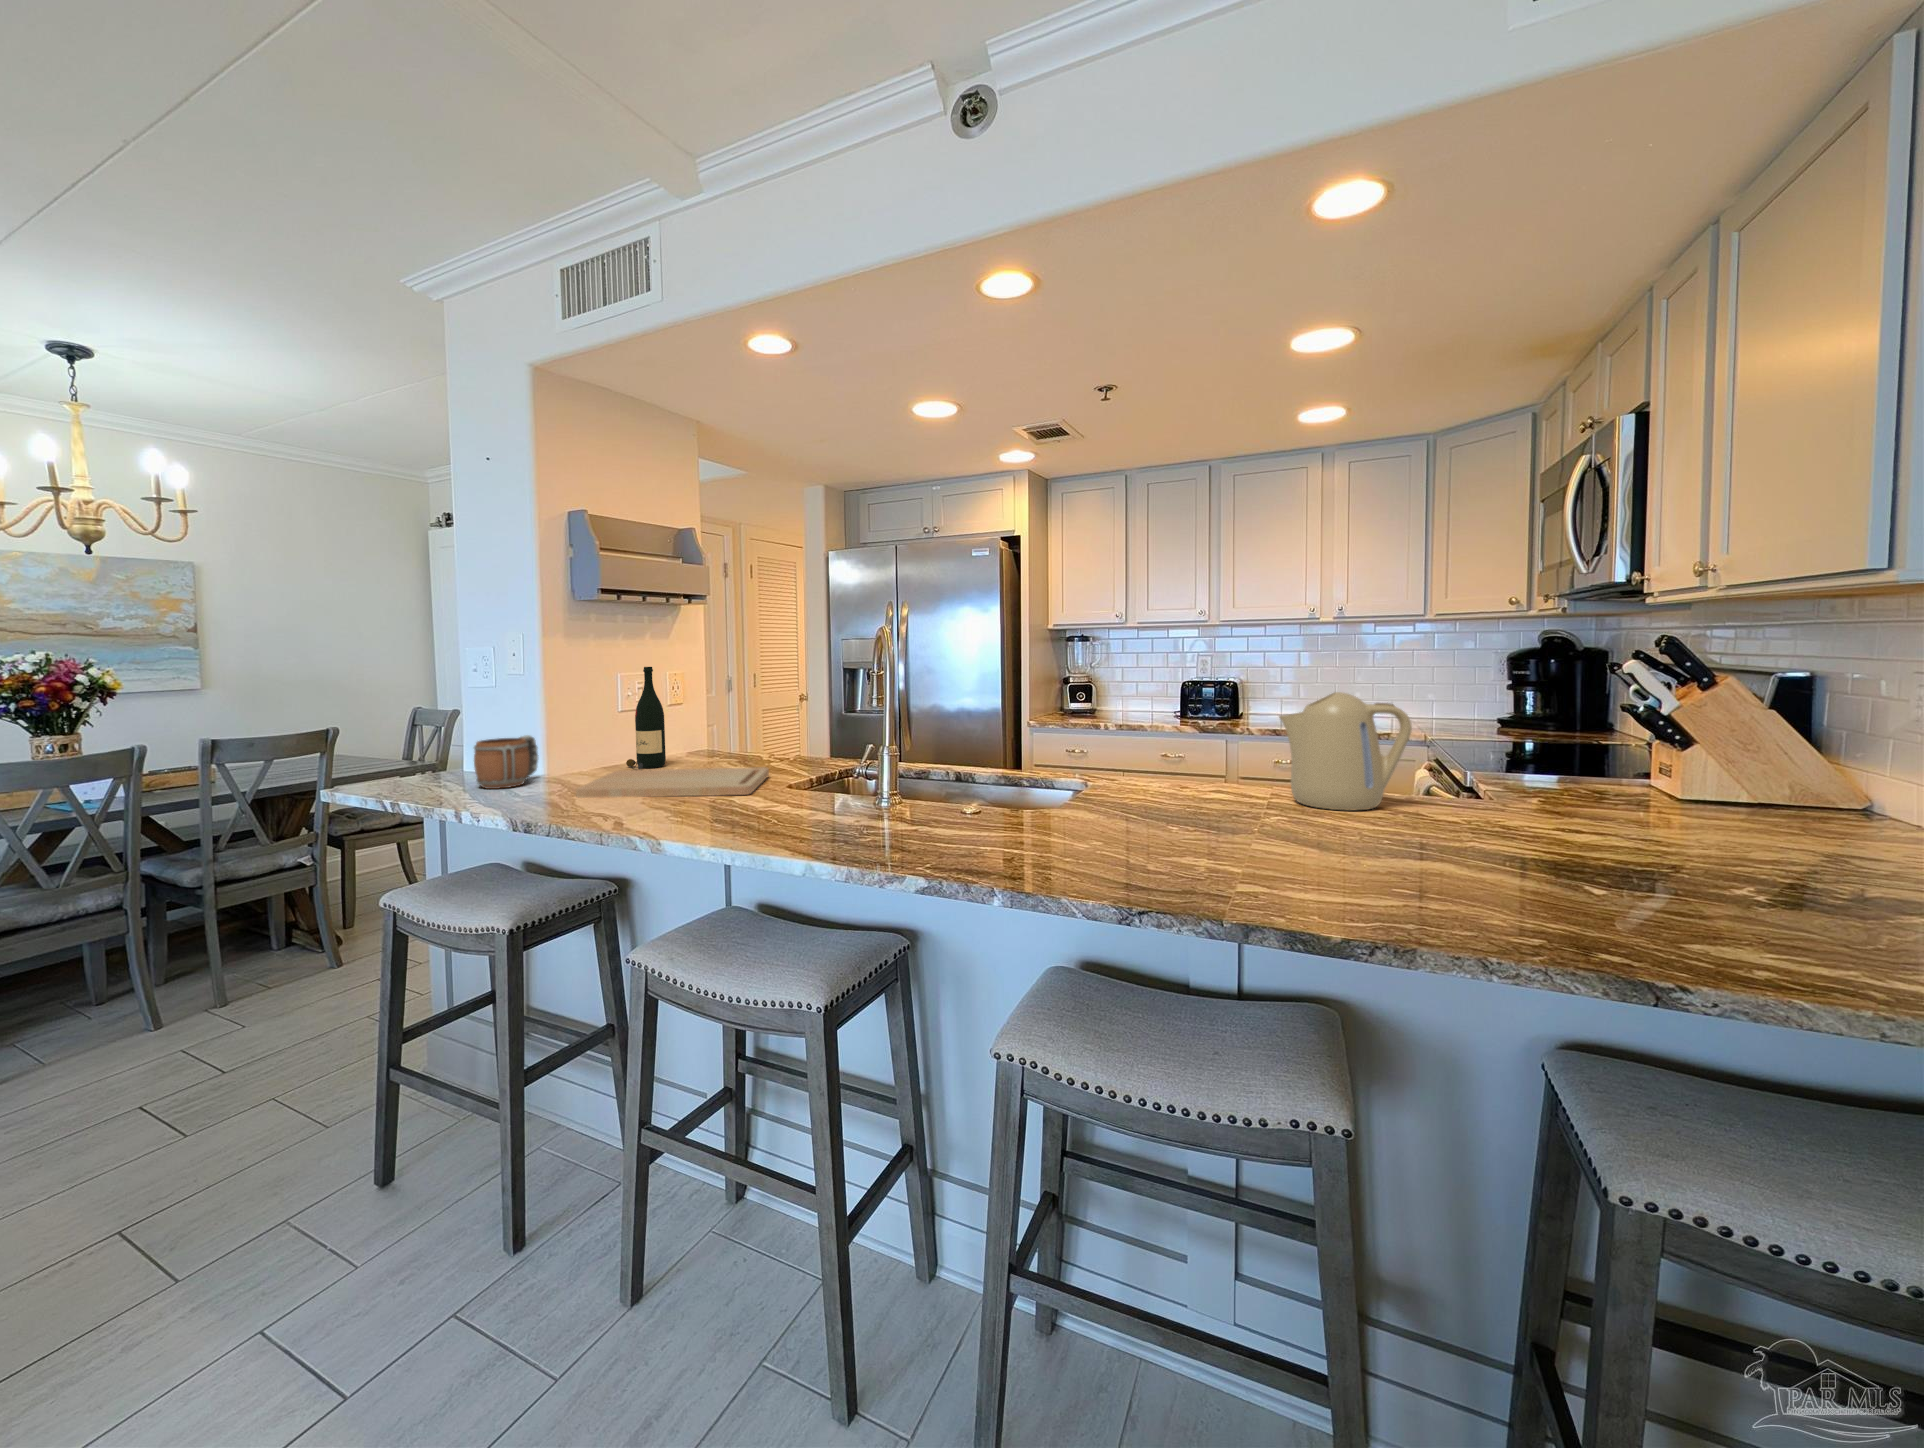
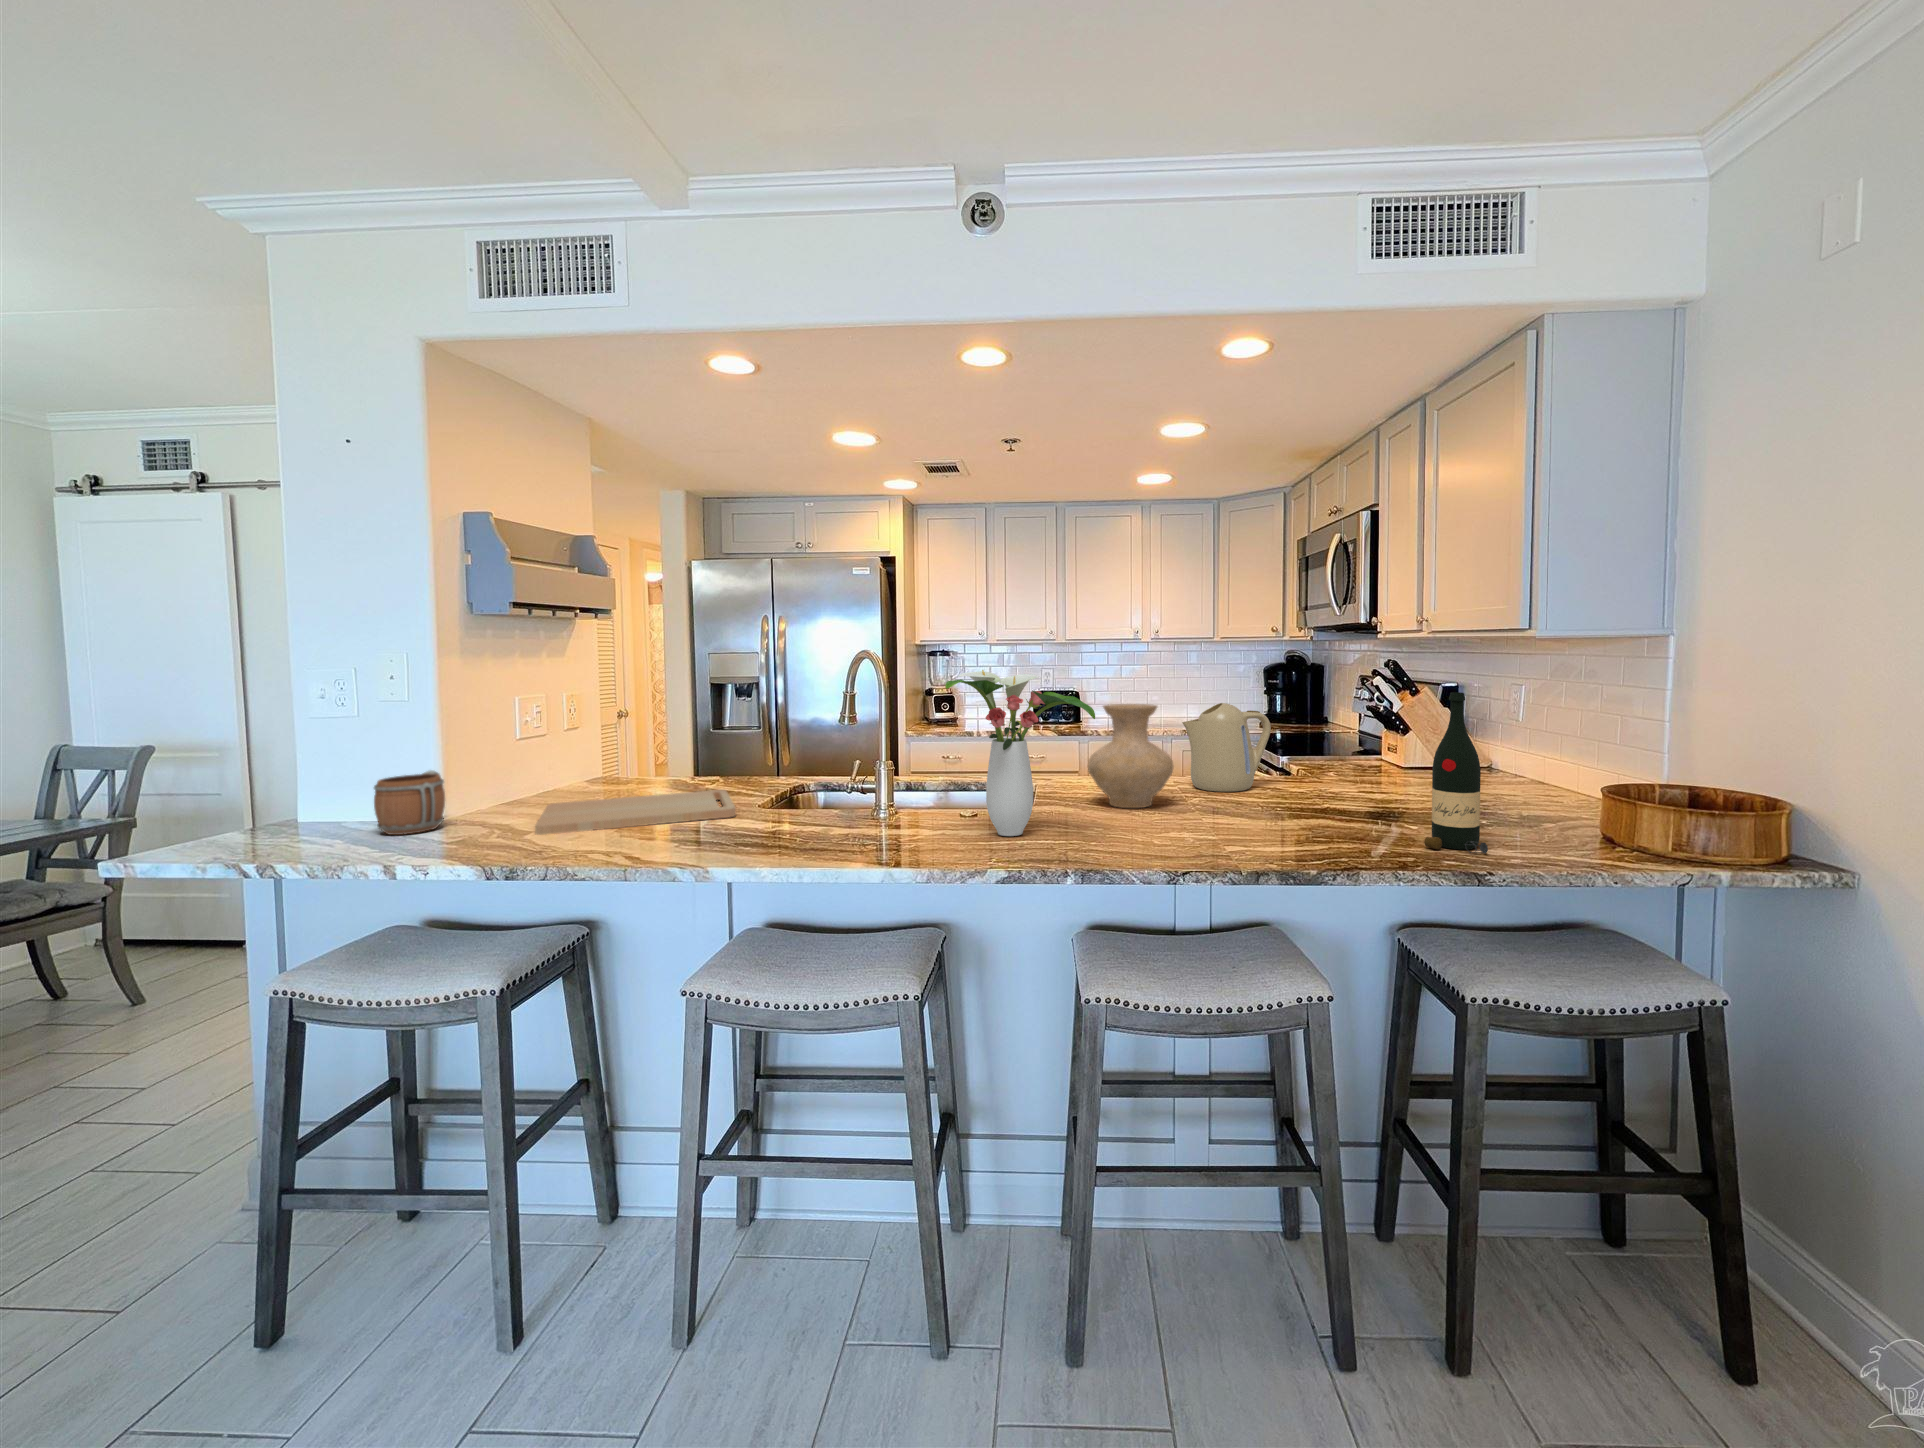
flower arrangement: none [886,643,1067,841] -> present [945,670,1095,836]
wine bottle: present [626,667,666,770] -> present [1424,692,1488,854]
vase: none [1125,689,1238,821] -> present [1088,704,1174,808]

